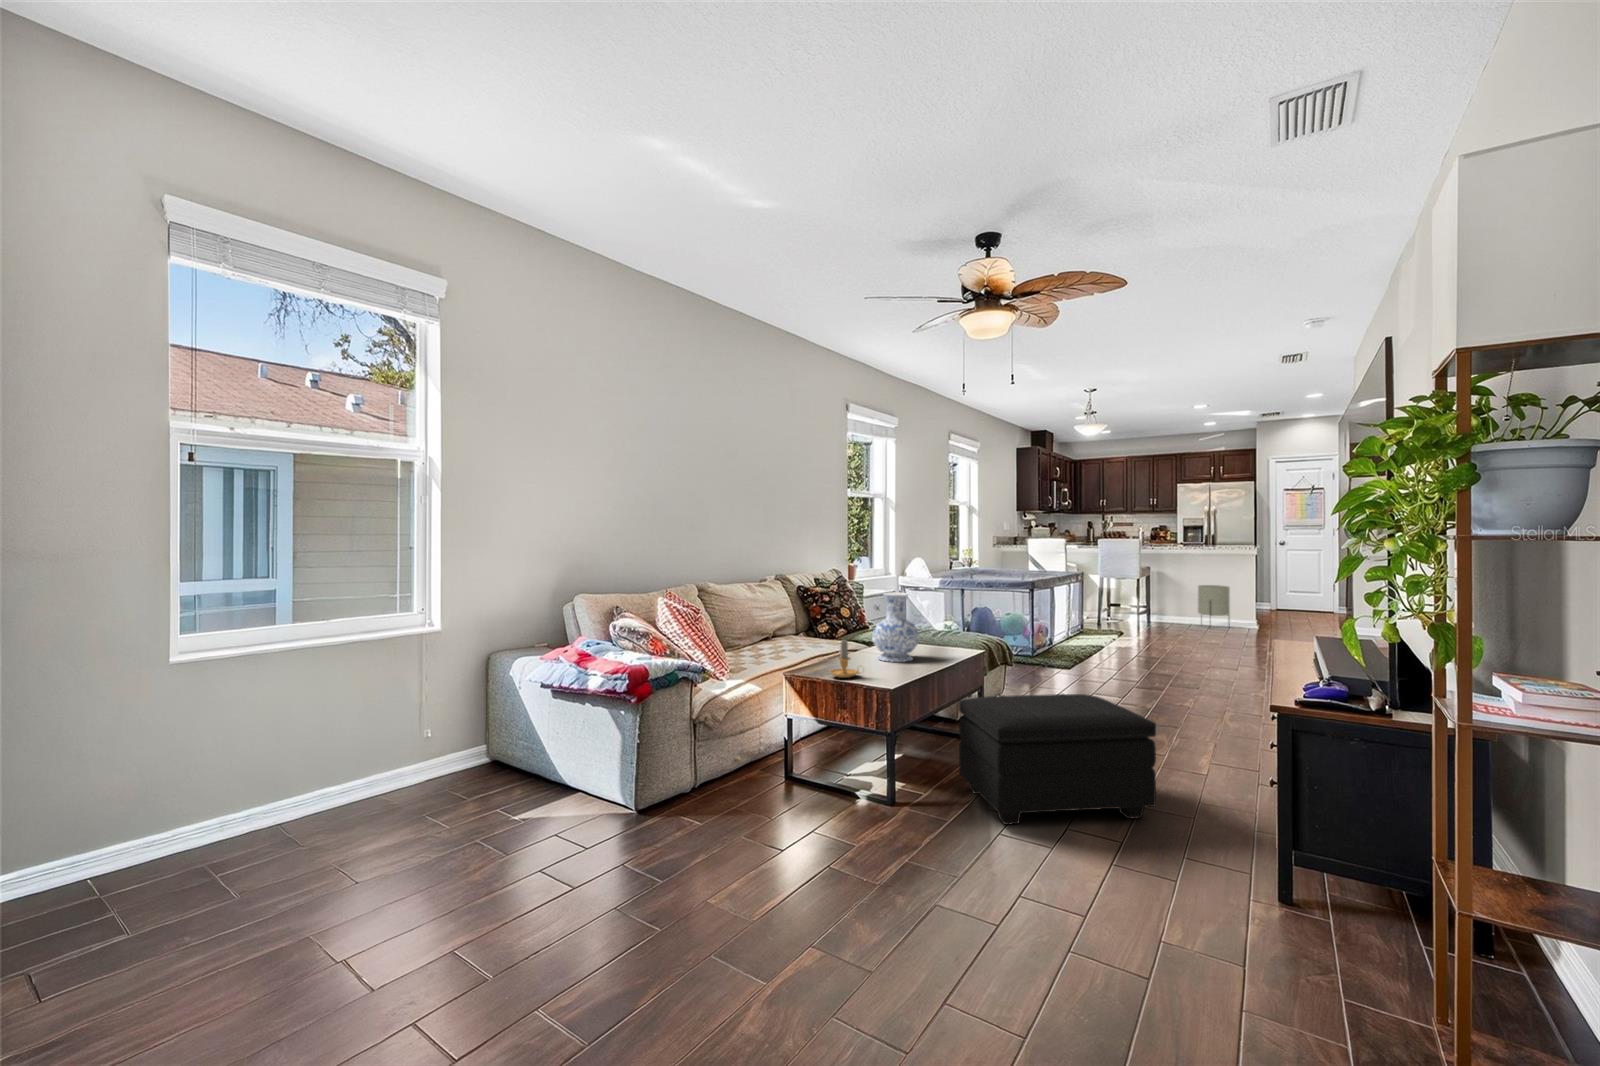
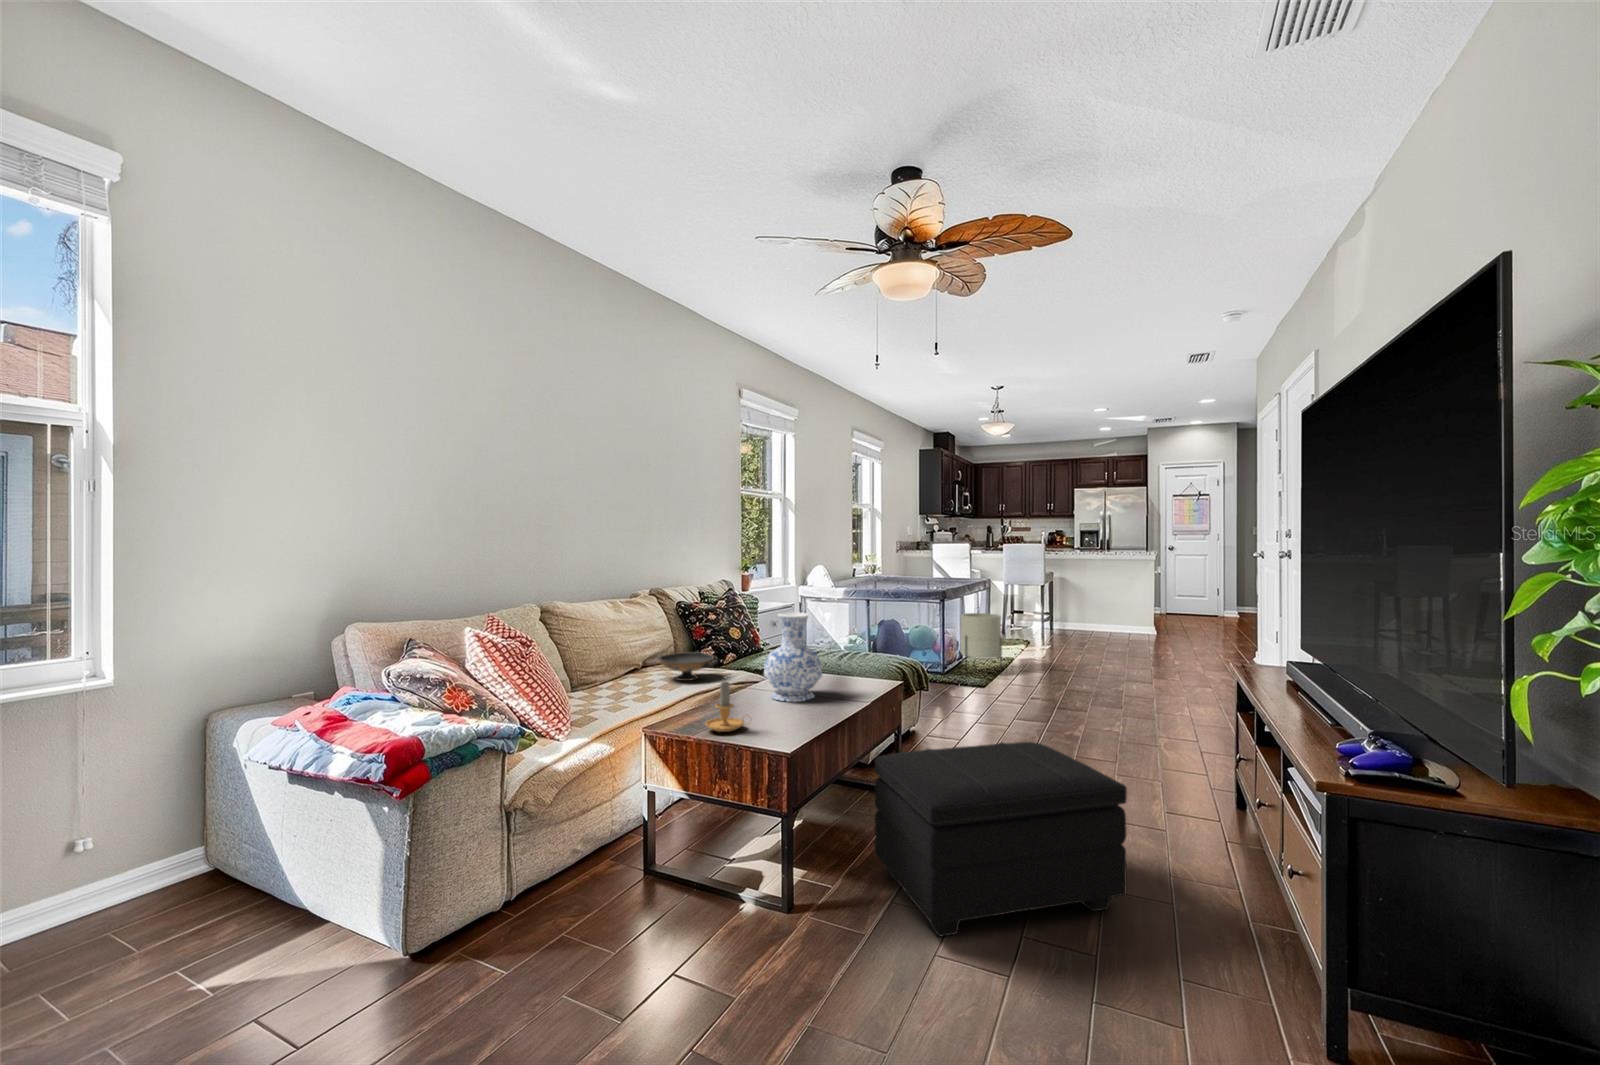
planter: present [1198,585,1230,627] -> present [961,613,1002,675]
decorative bowl: none [785,626,834,648] -> present [657,652,718,681]

